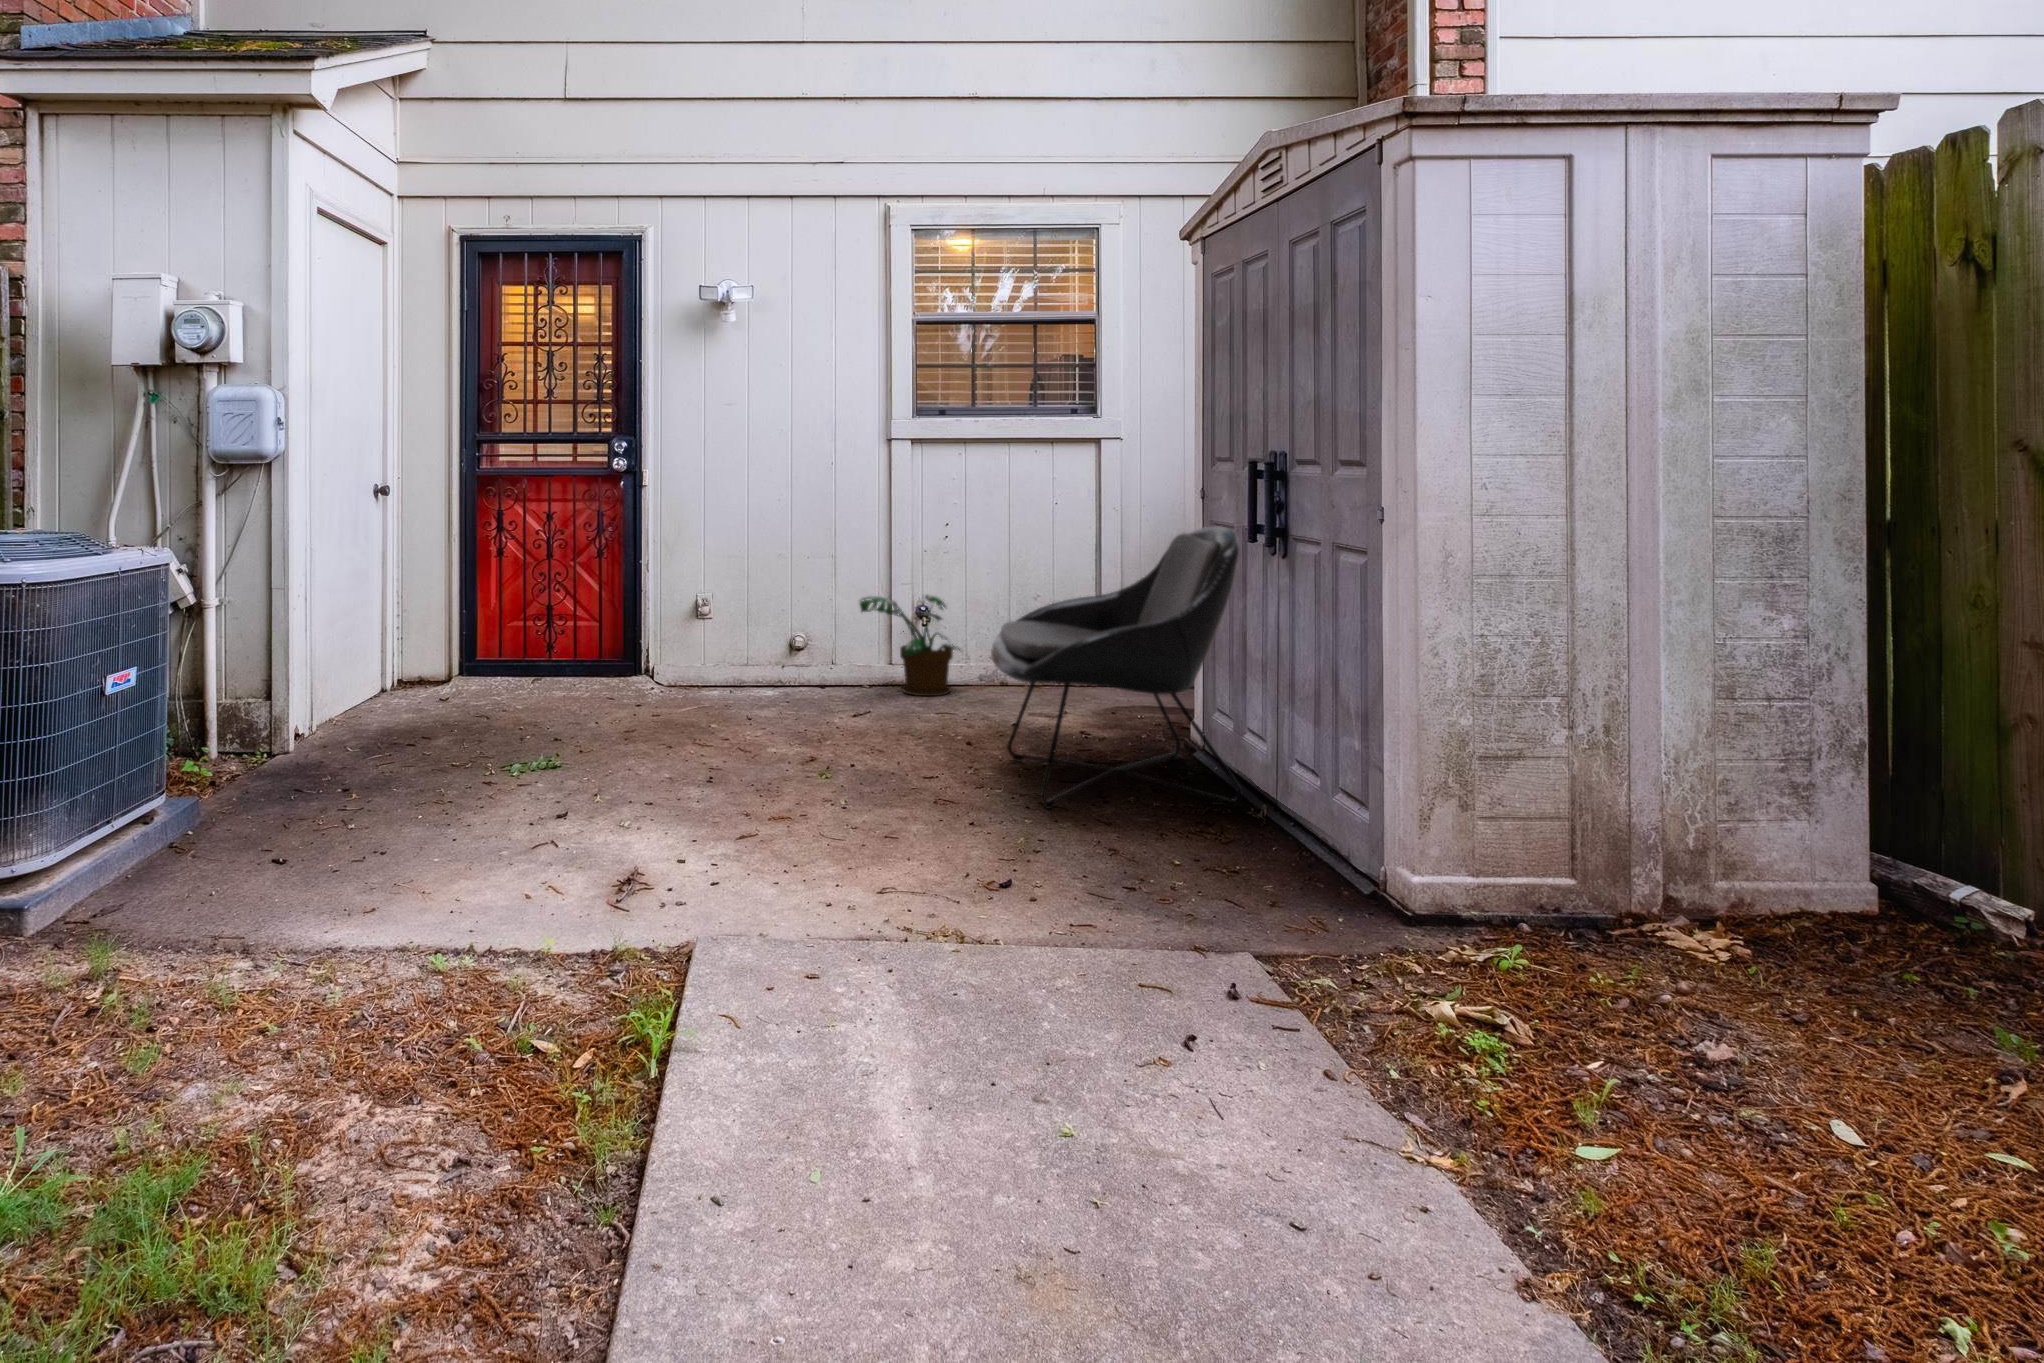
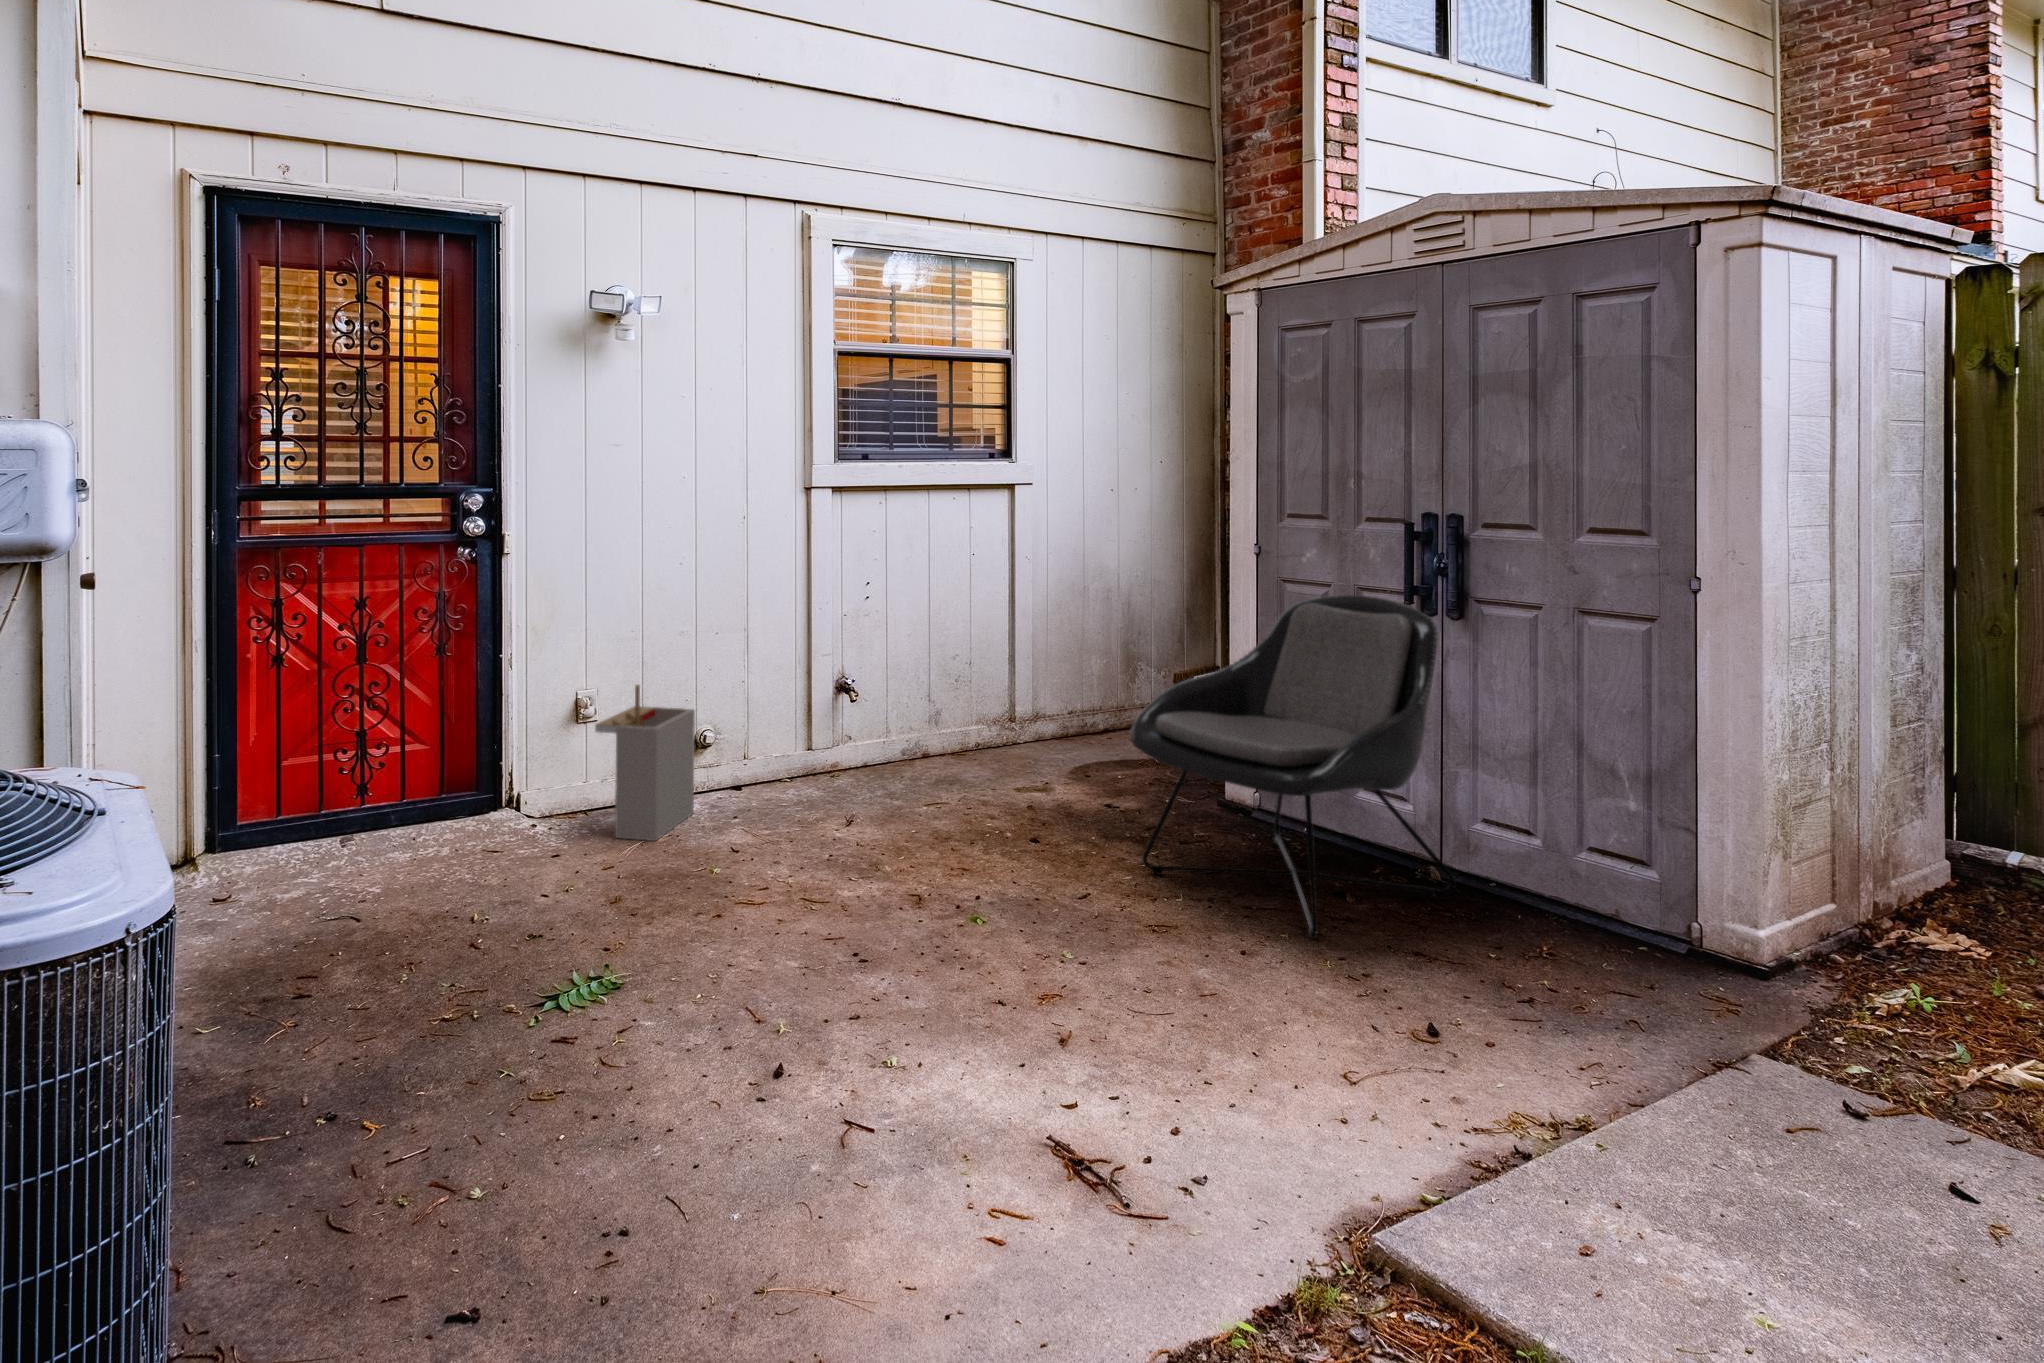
storage bin: none [681,585,766,701] -> present [595,685,695,841]
potted plant: present [860,595,960,696] -> none [812,670,915,795]

